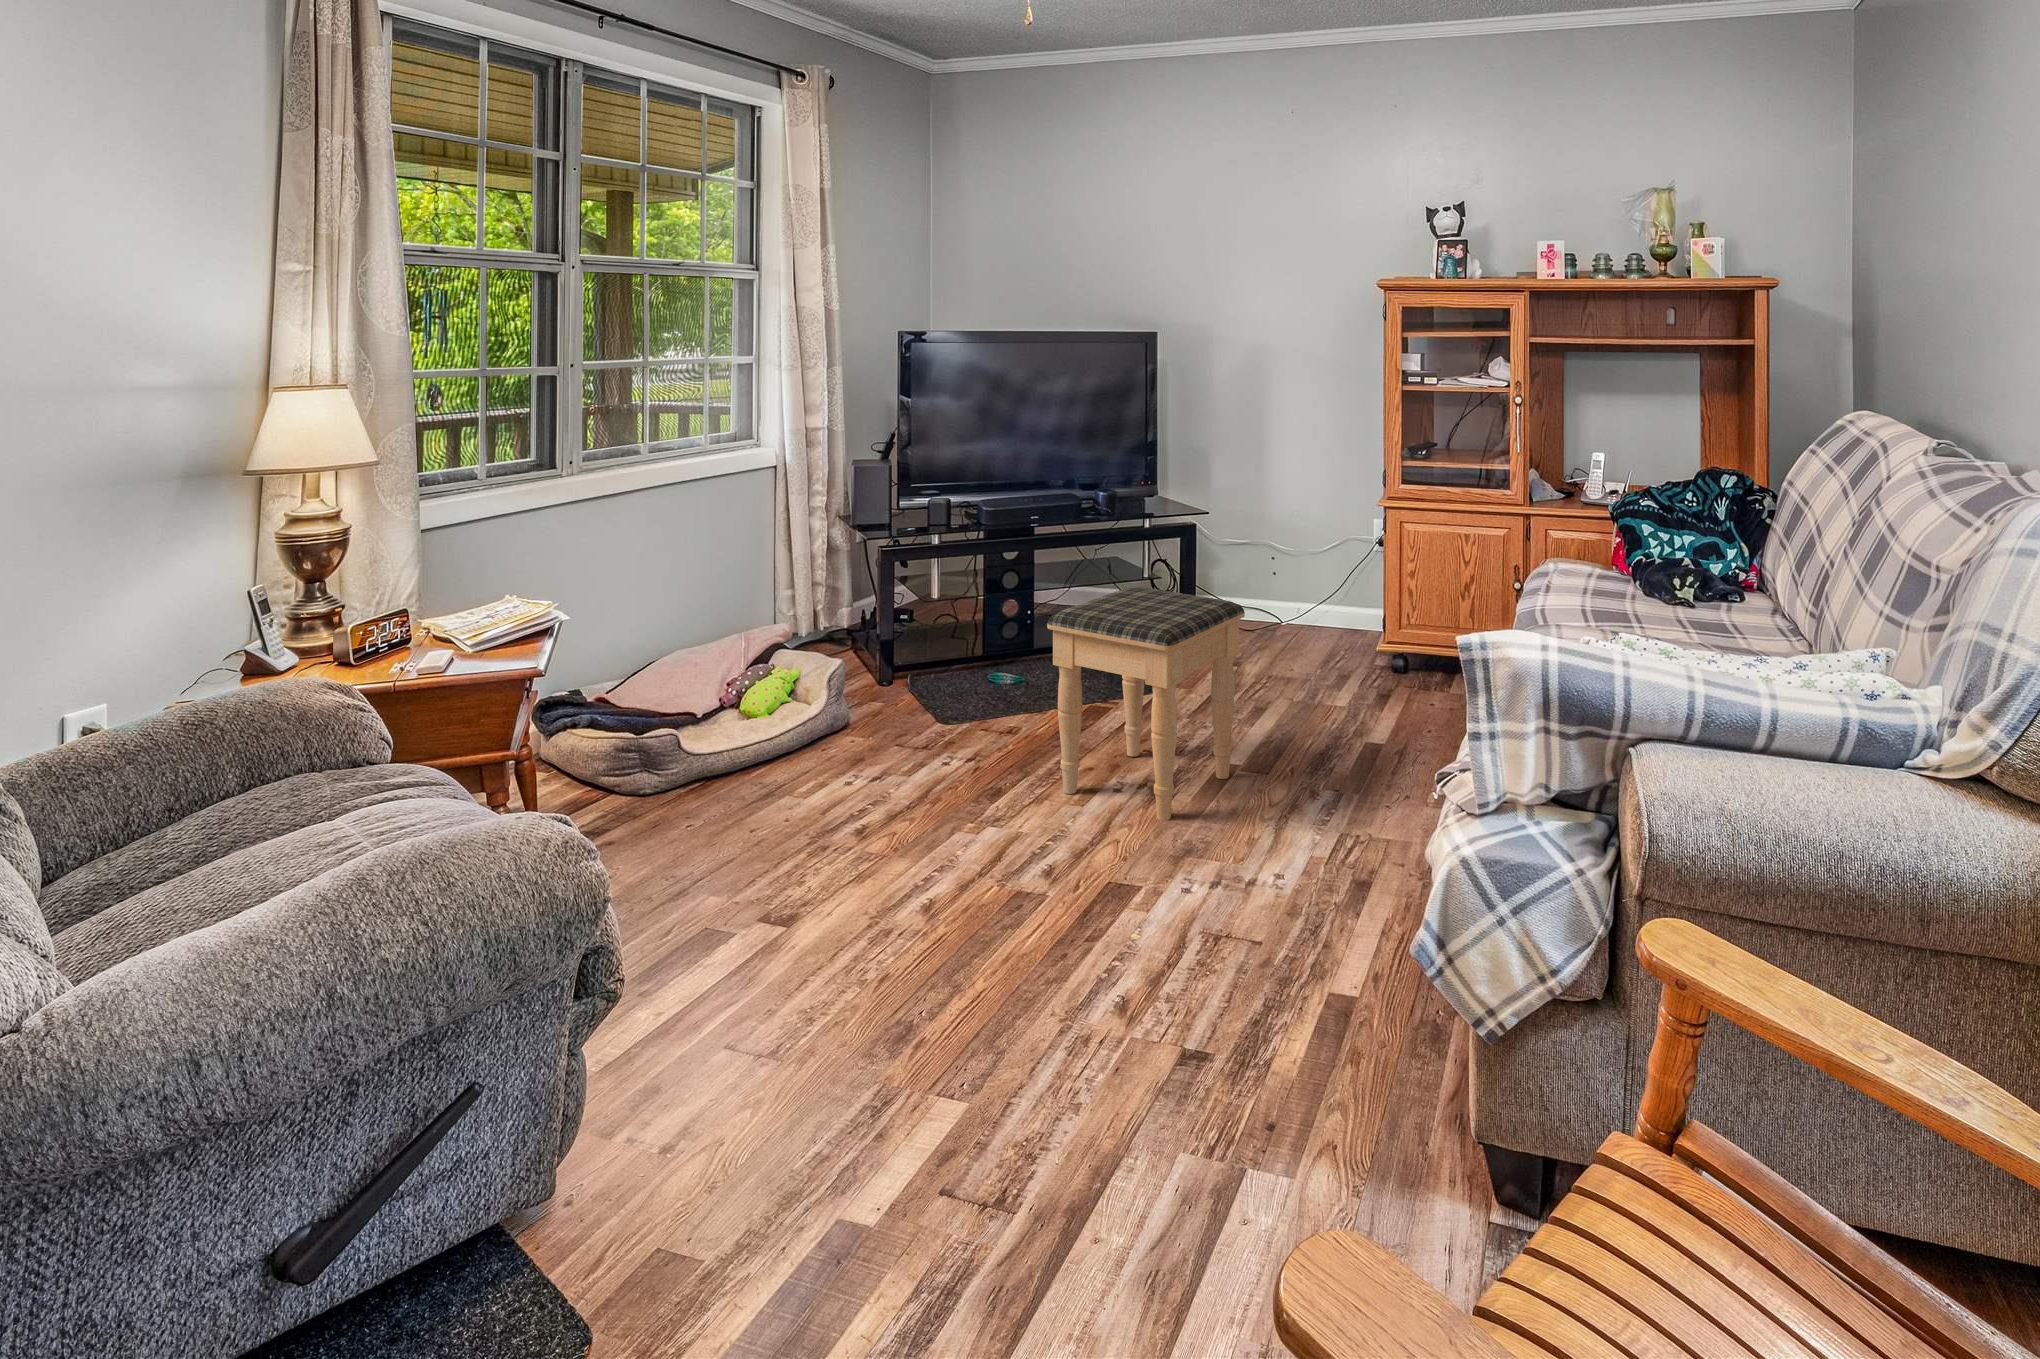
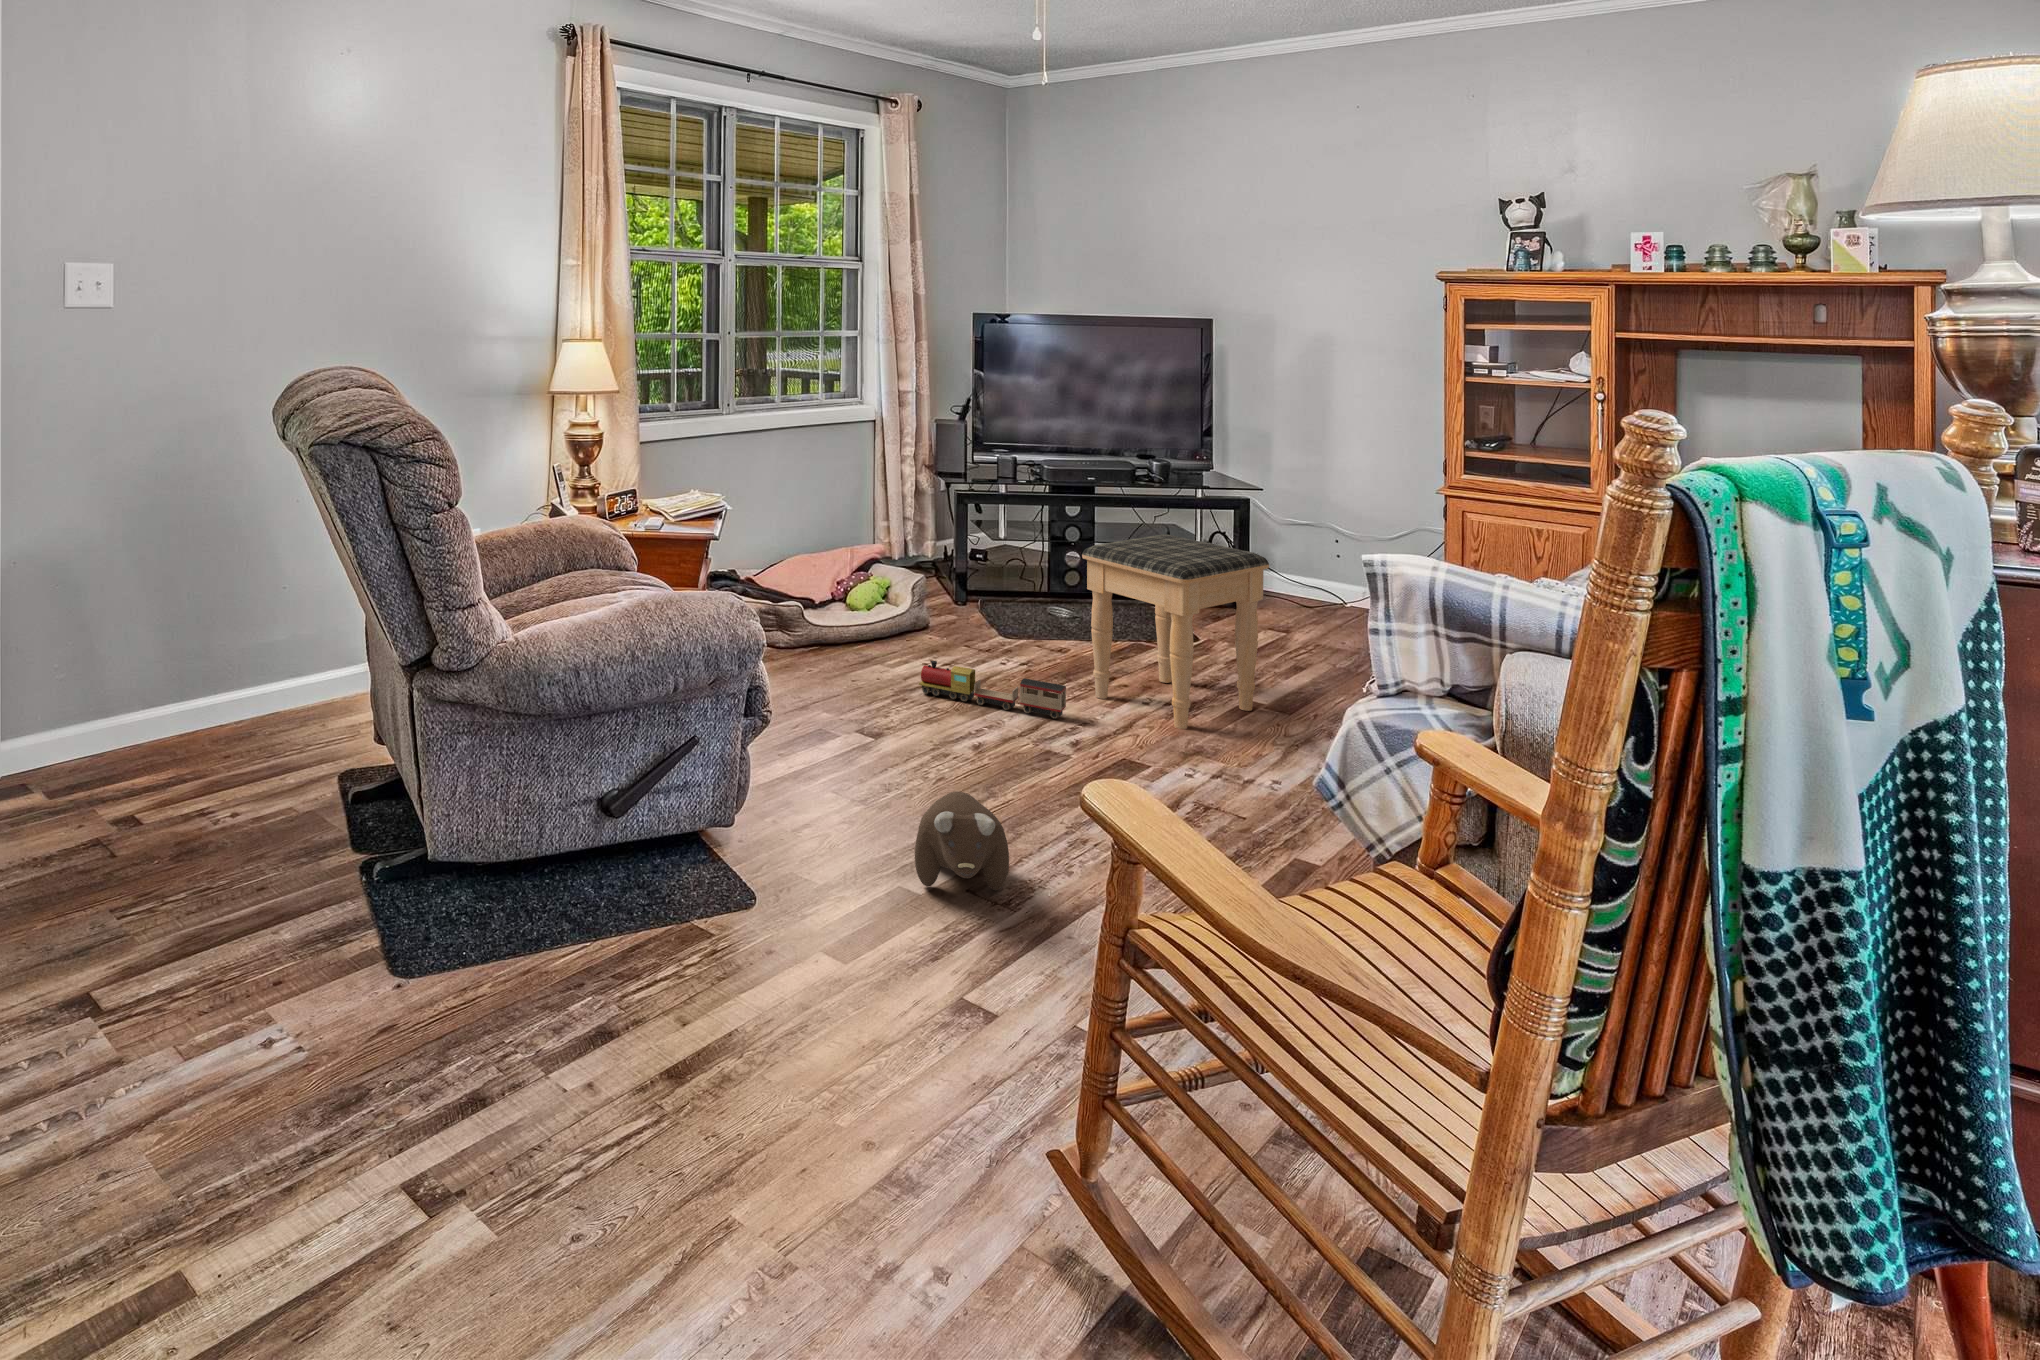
toy train: none [846,786,1035,838] -> present [919,661,1066,719]
plush toy: none [868,1043,1010,1218] -> present [915,791,1009,890]

